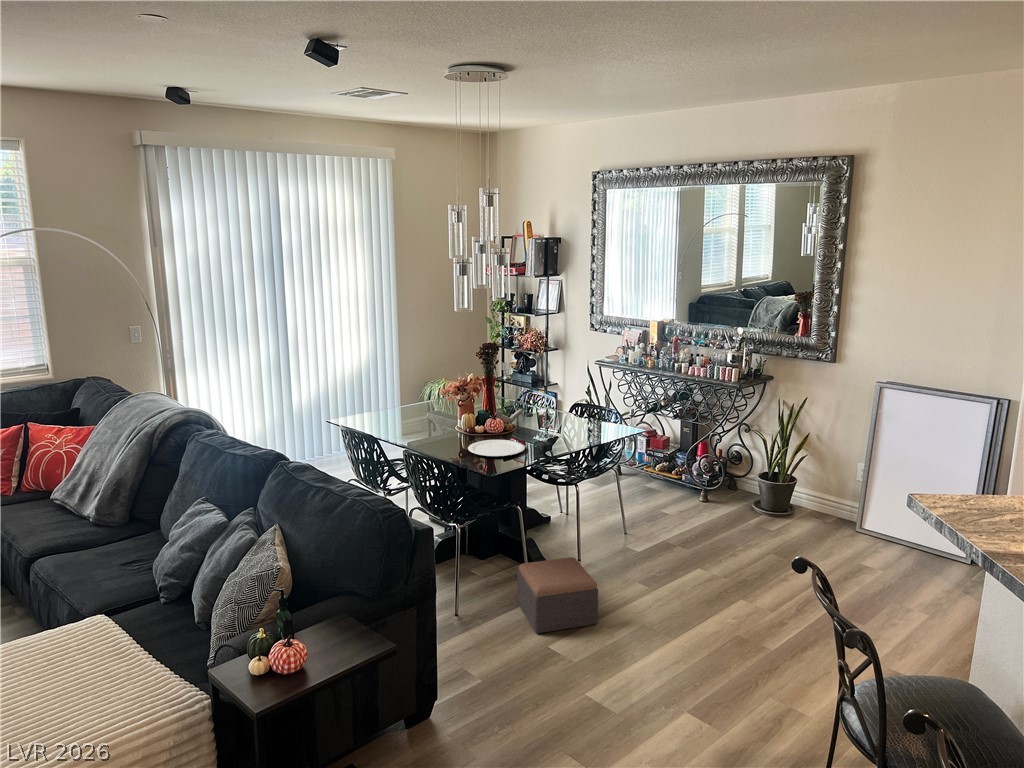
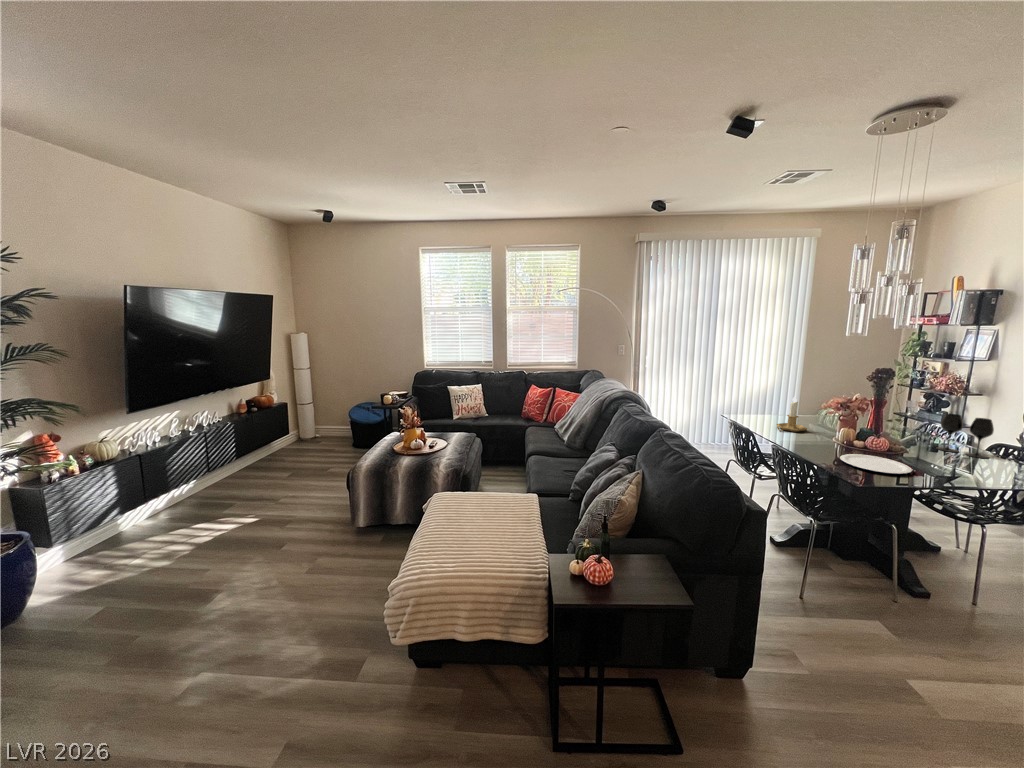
wine glass: none [536,381,571,421] -> present [937,414,994,458]
candlestick: none [396,383,429,429] -> present [777,397,807,432]
footstool: present [517,557,598,633] -> none [874,582,1000,692]

